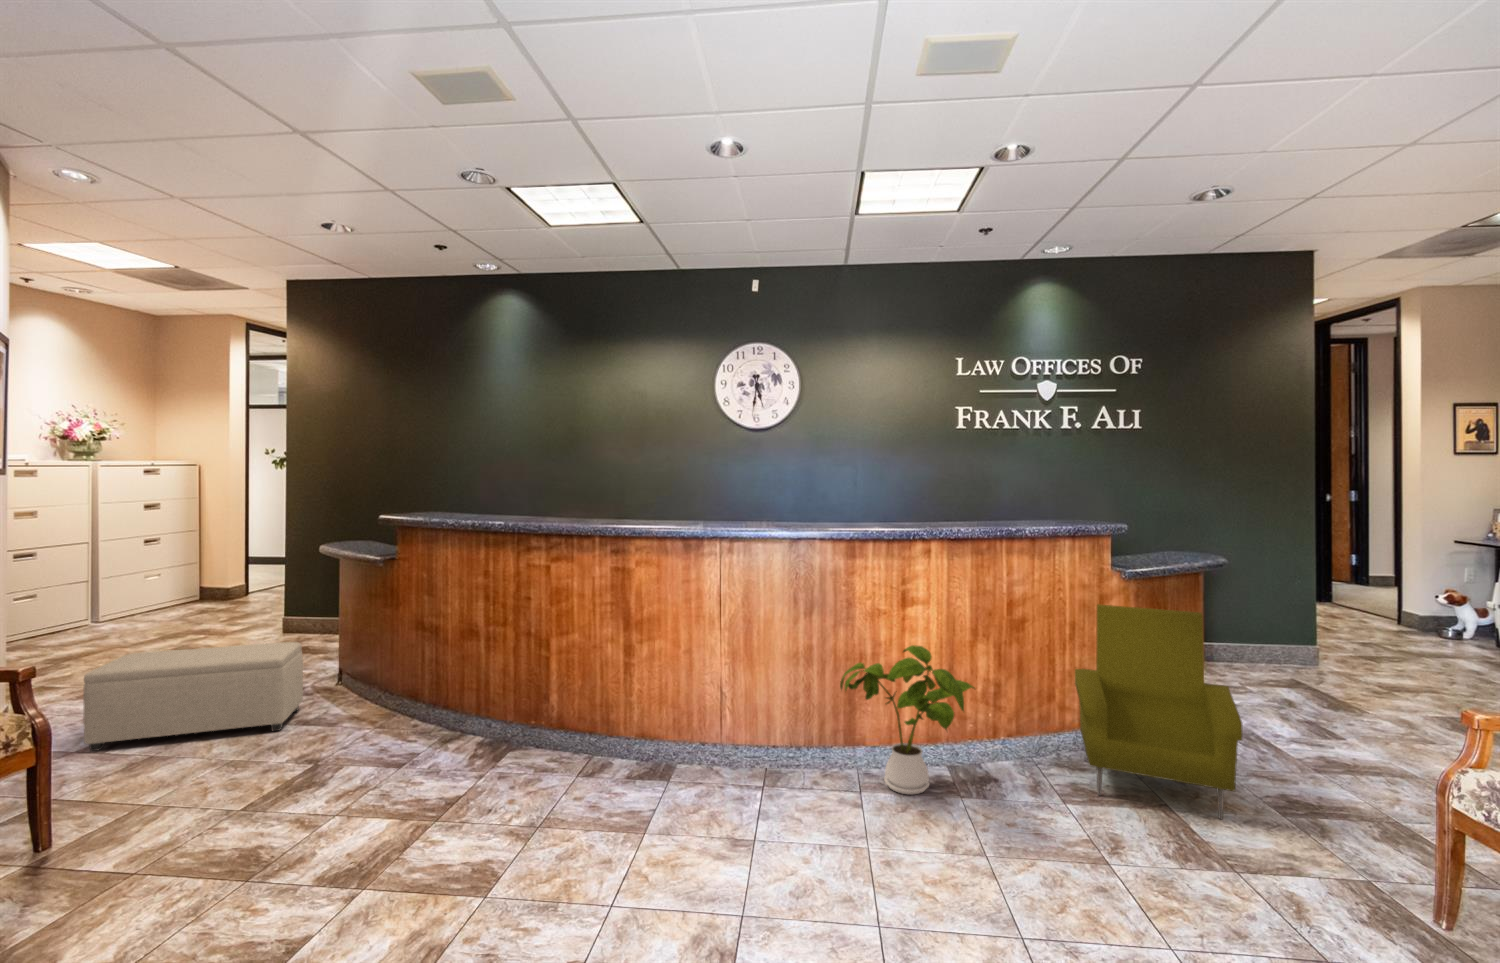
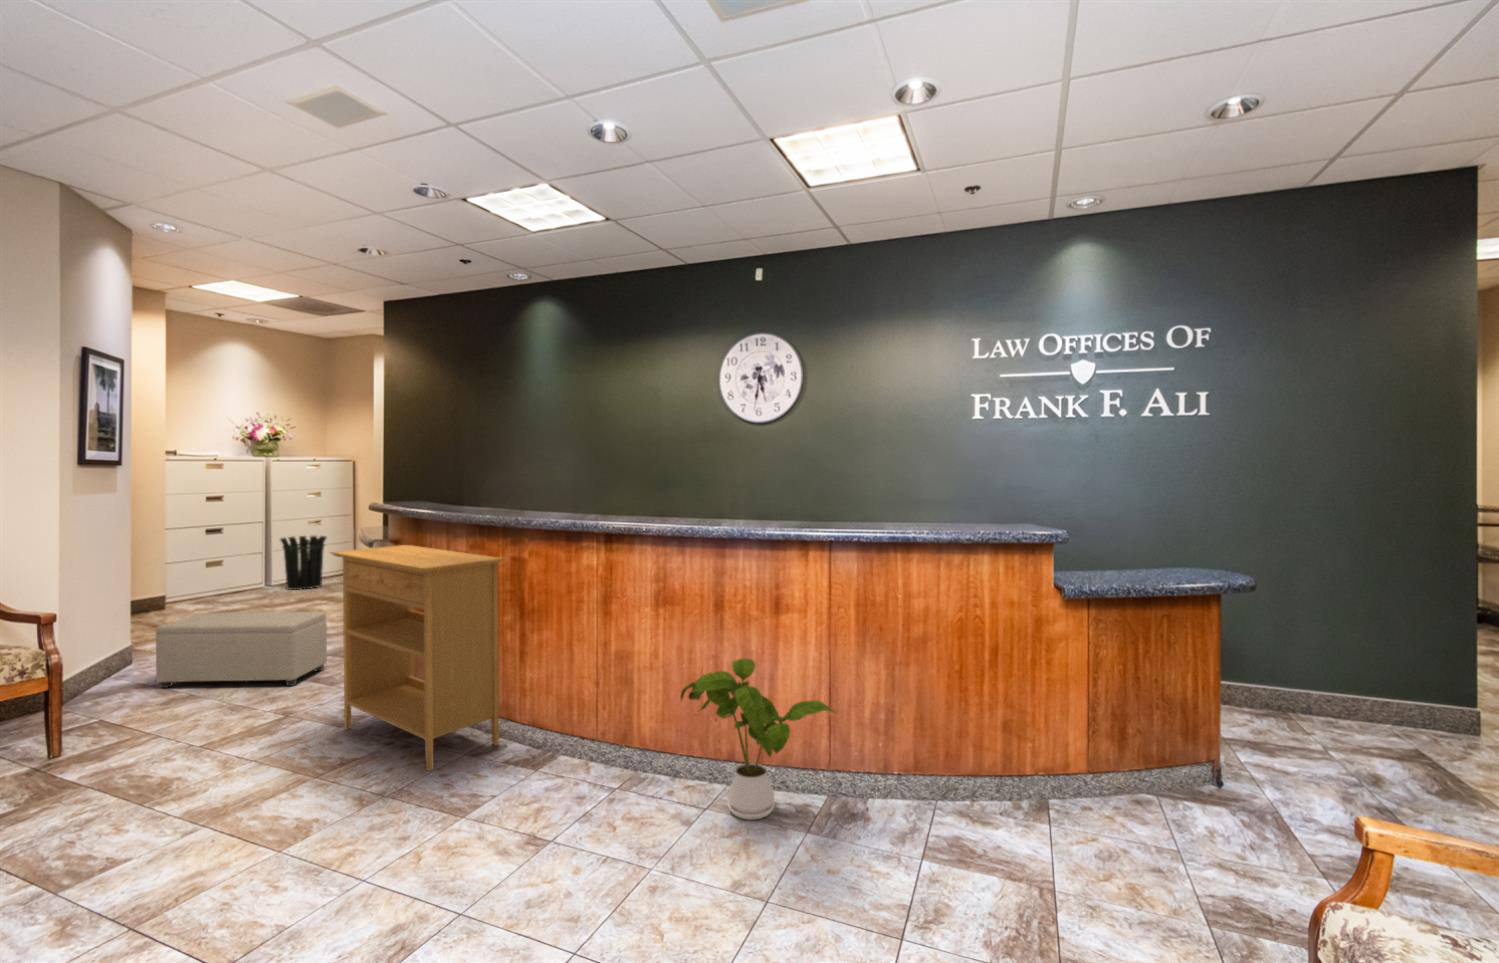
waste bin: none [115,557,181,624] -> present [281,536,326,590]
console table: none [391,557,613,796] -> present [331,545,503,771]
armchair: present [1075,604,1242,819] -> none [940,628,1163,909]

